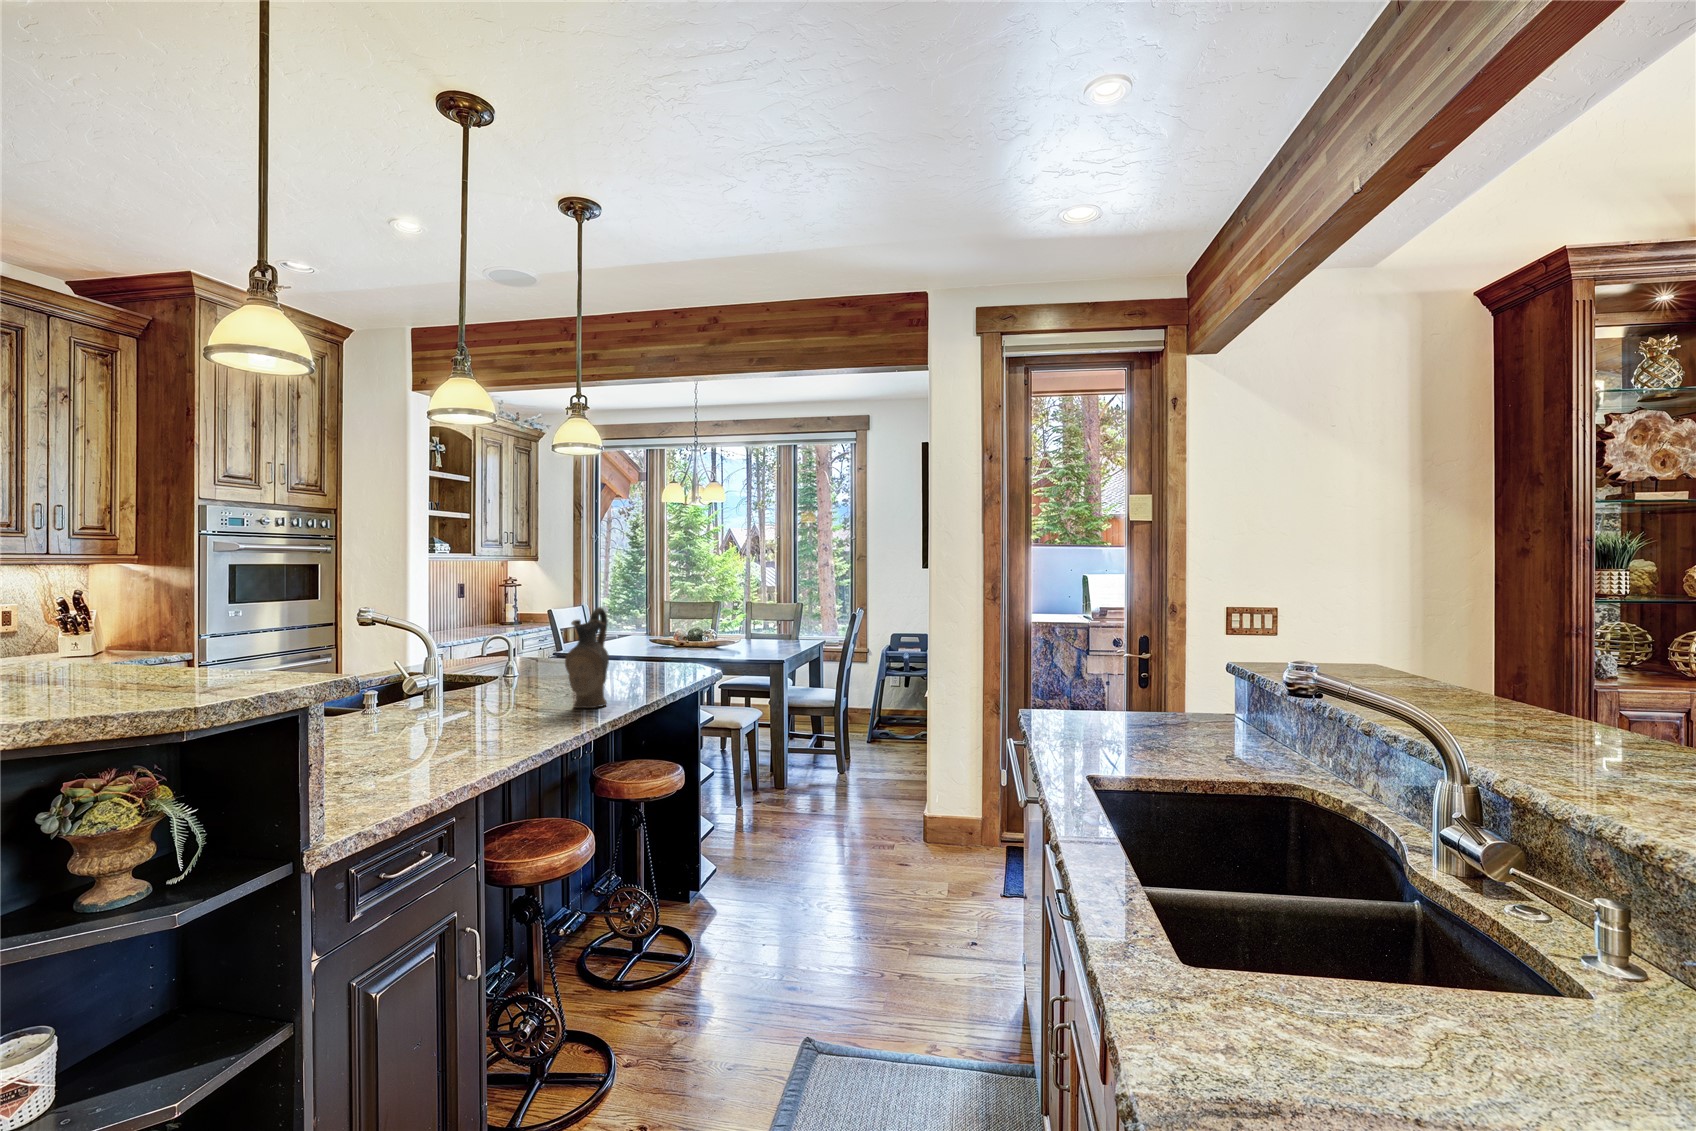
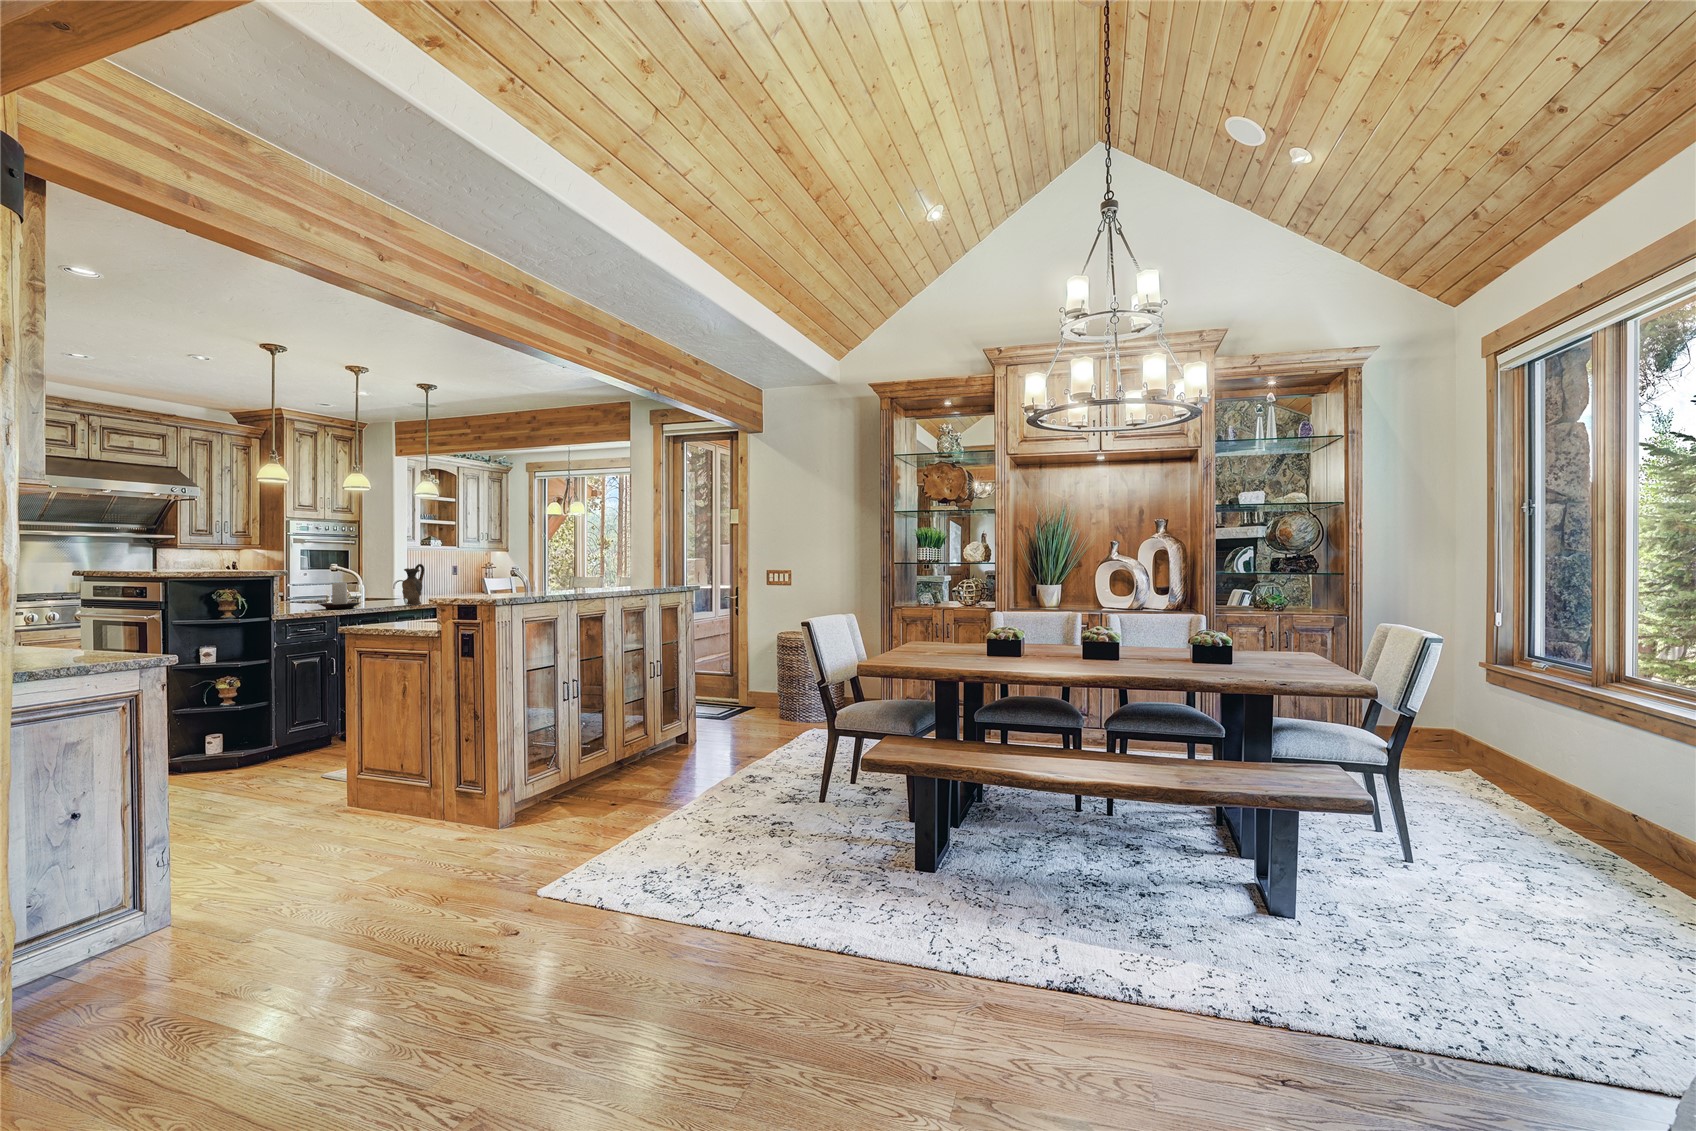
candle holder: none [385,668,500,751] -> present [319,583,360,609]

